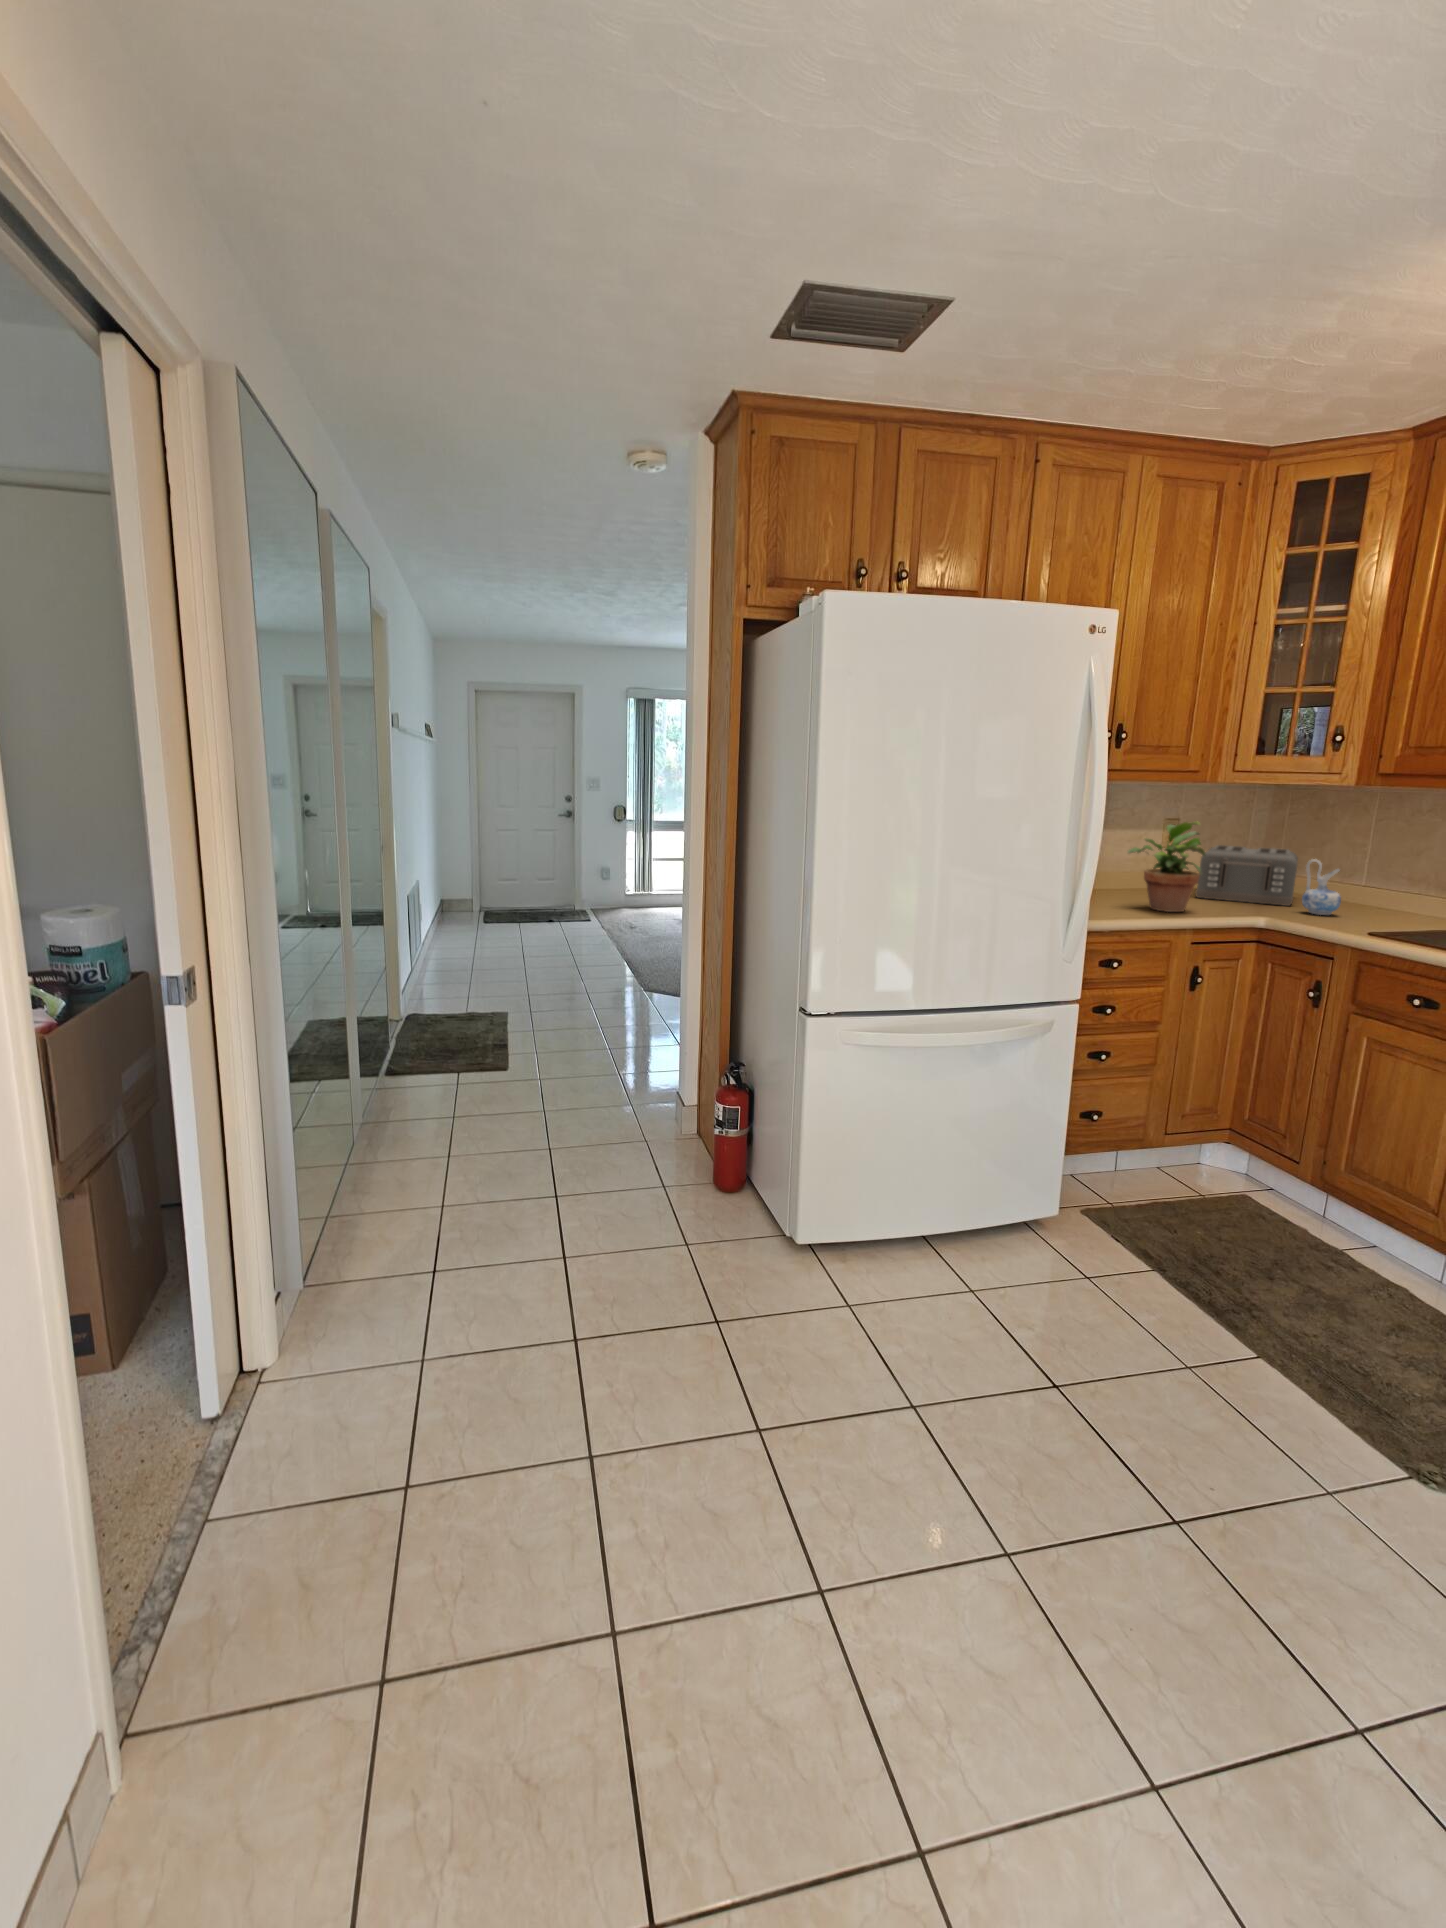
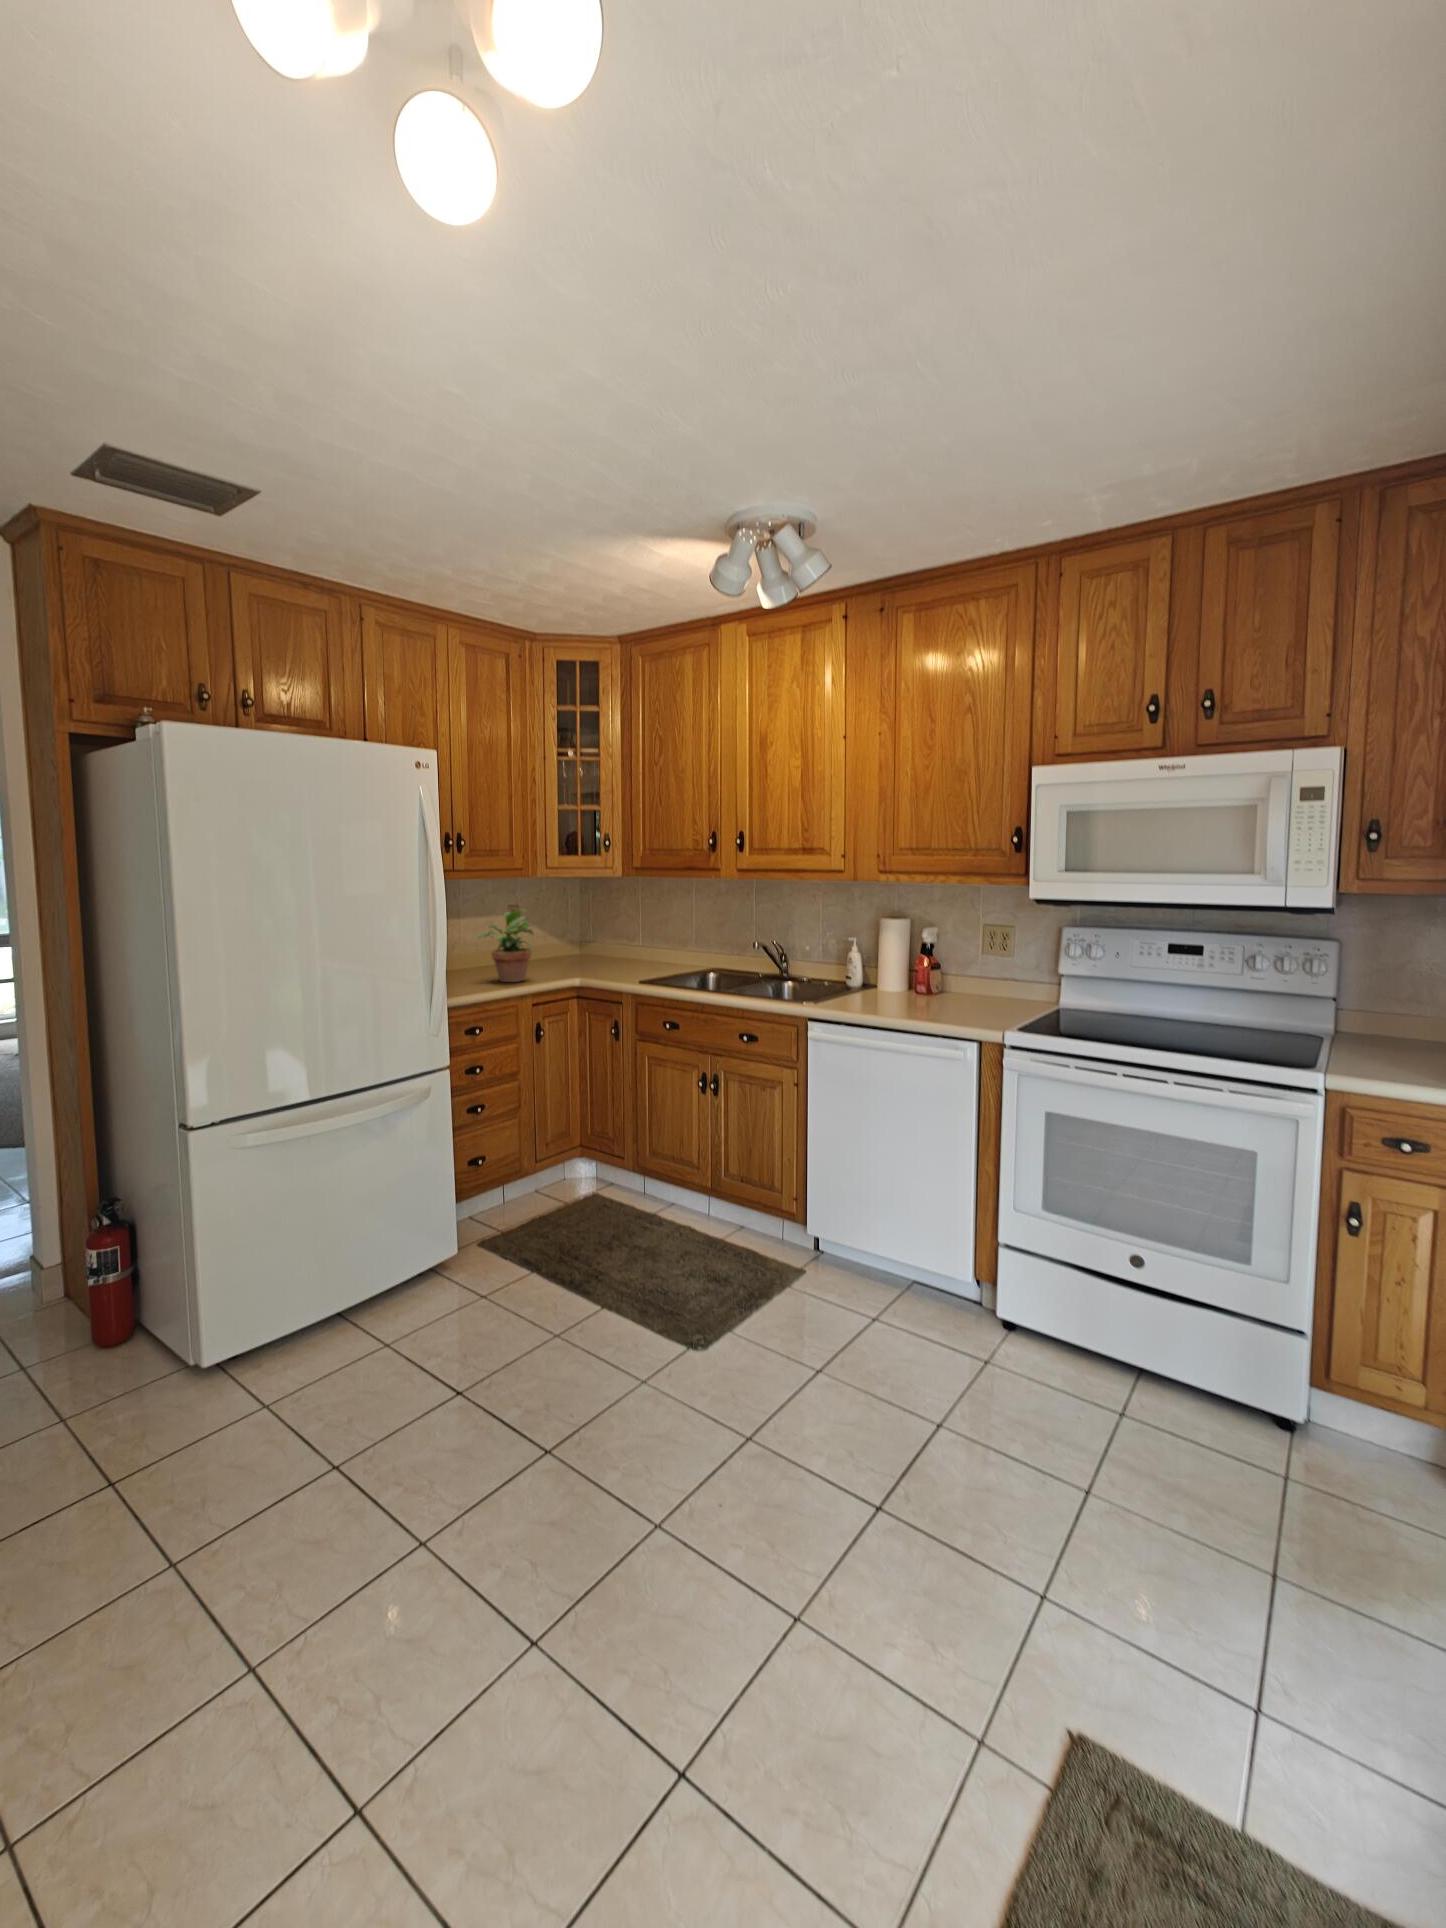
toaster: present [1195,845,1298,906] -> none [534,924,600,968]
ceramic pitcher: present [1302,859,1341,915] -> none [602,931,627,971]

